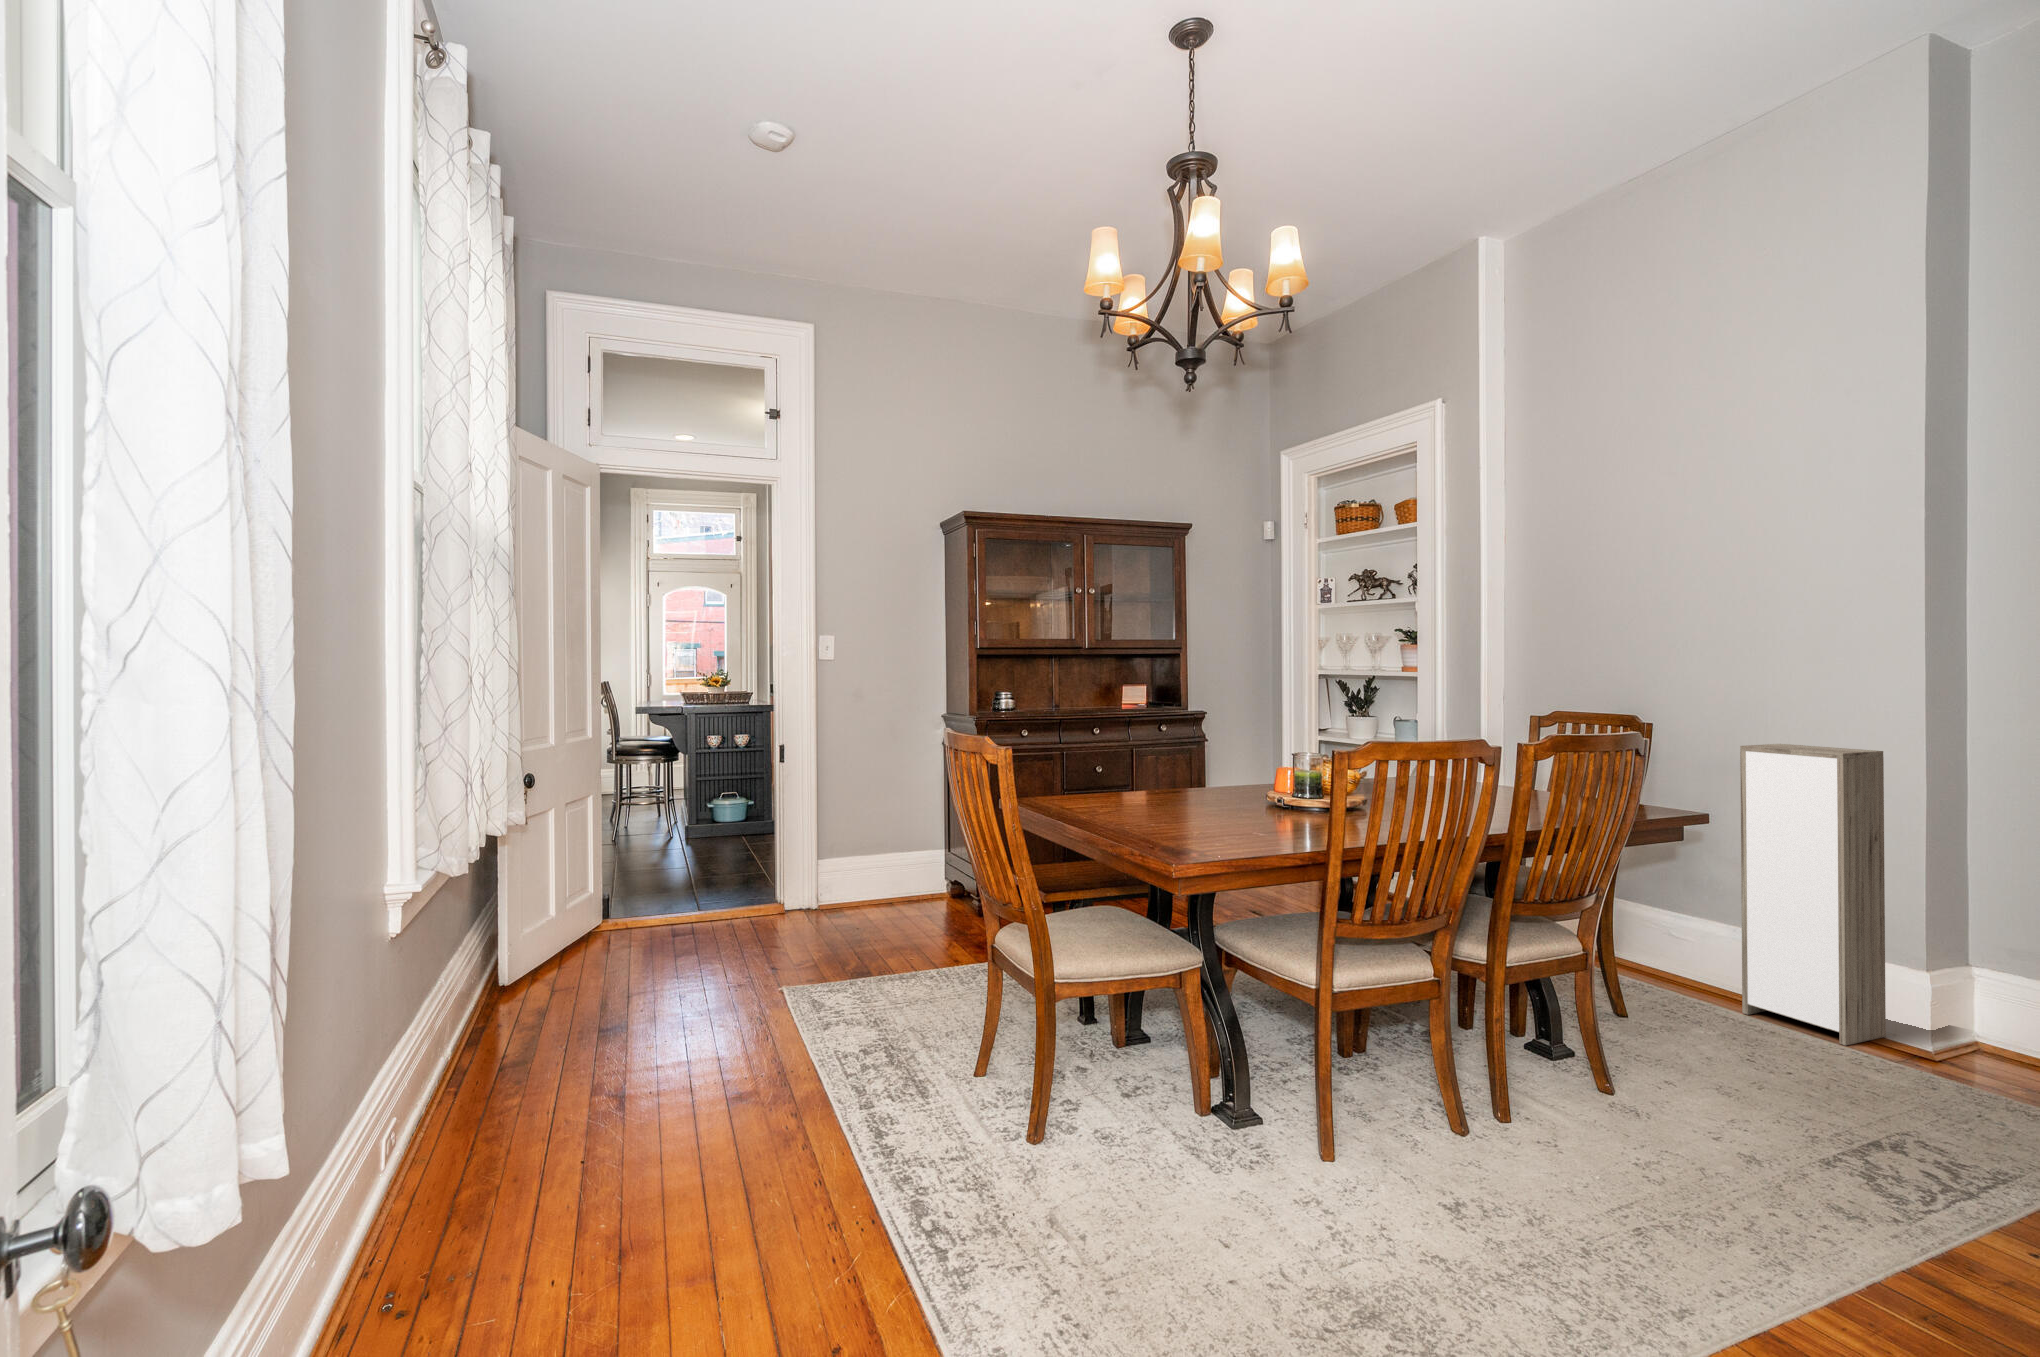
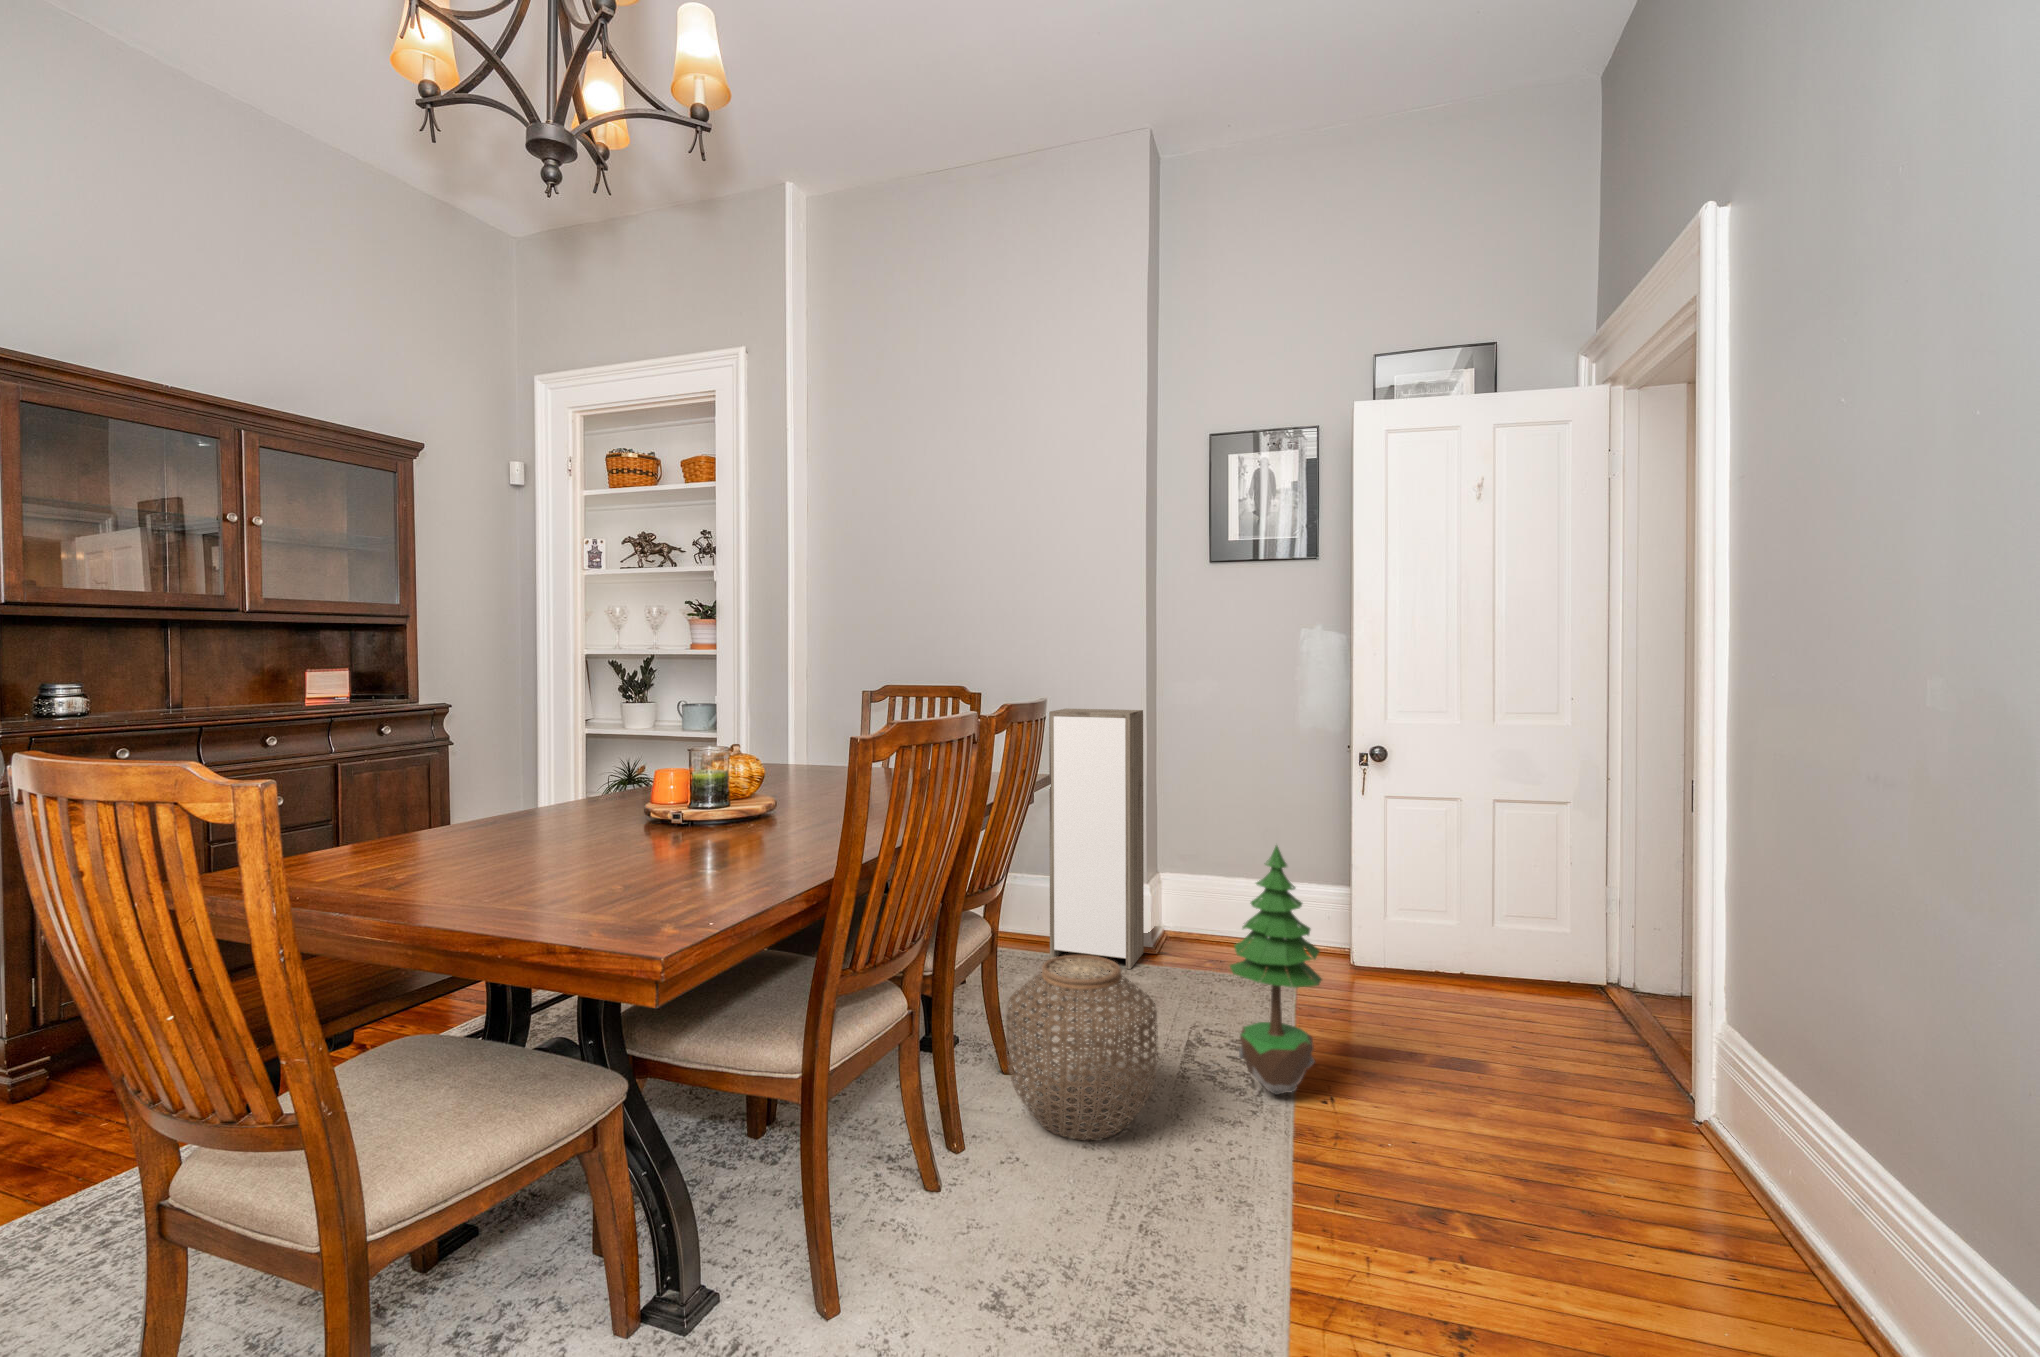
potted tree: none [1845,908,1985,1192] -> present [1230,846,1322,1095]
woven basket: none [1558,975,1726,1151] -> present [1006,955,1158,1140]

